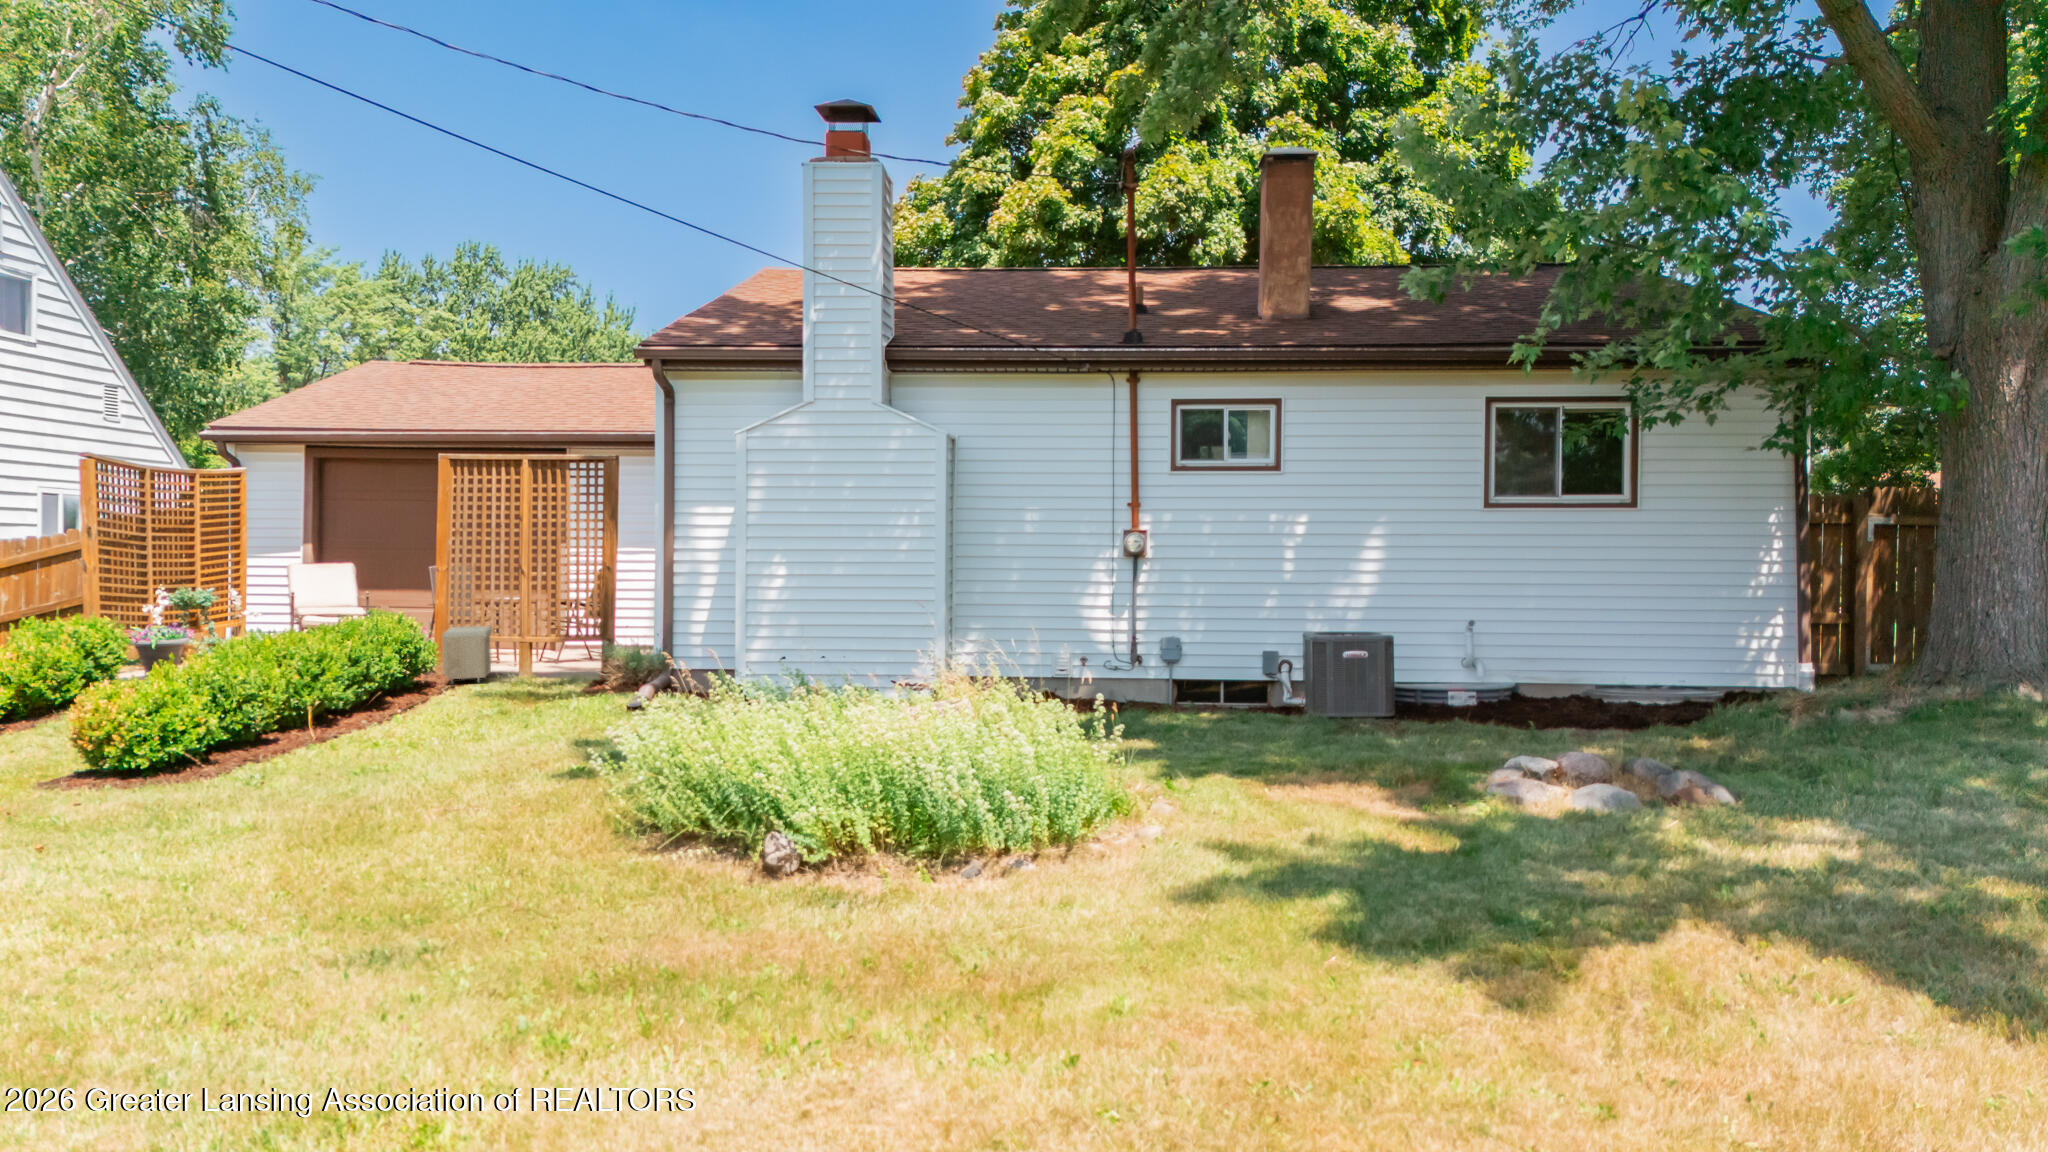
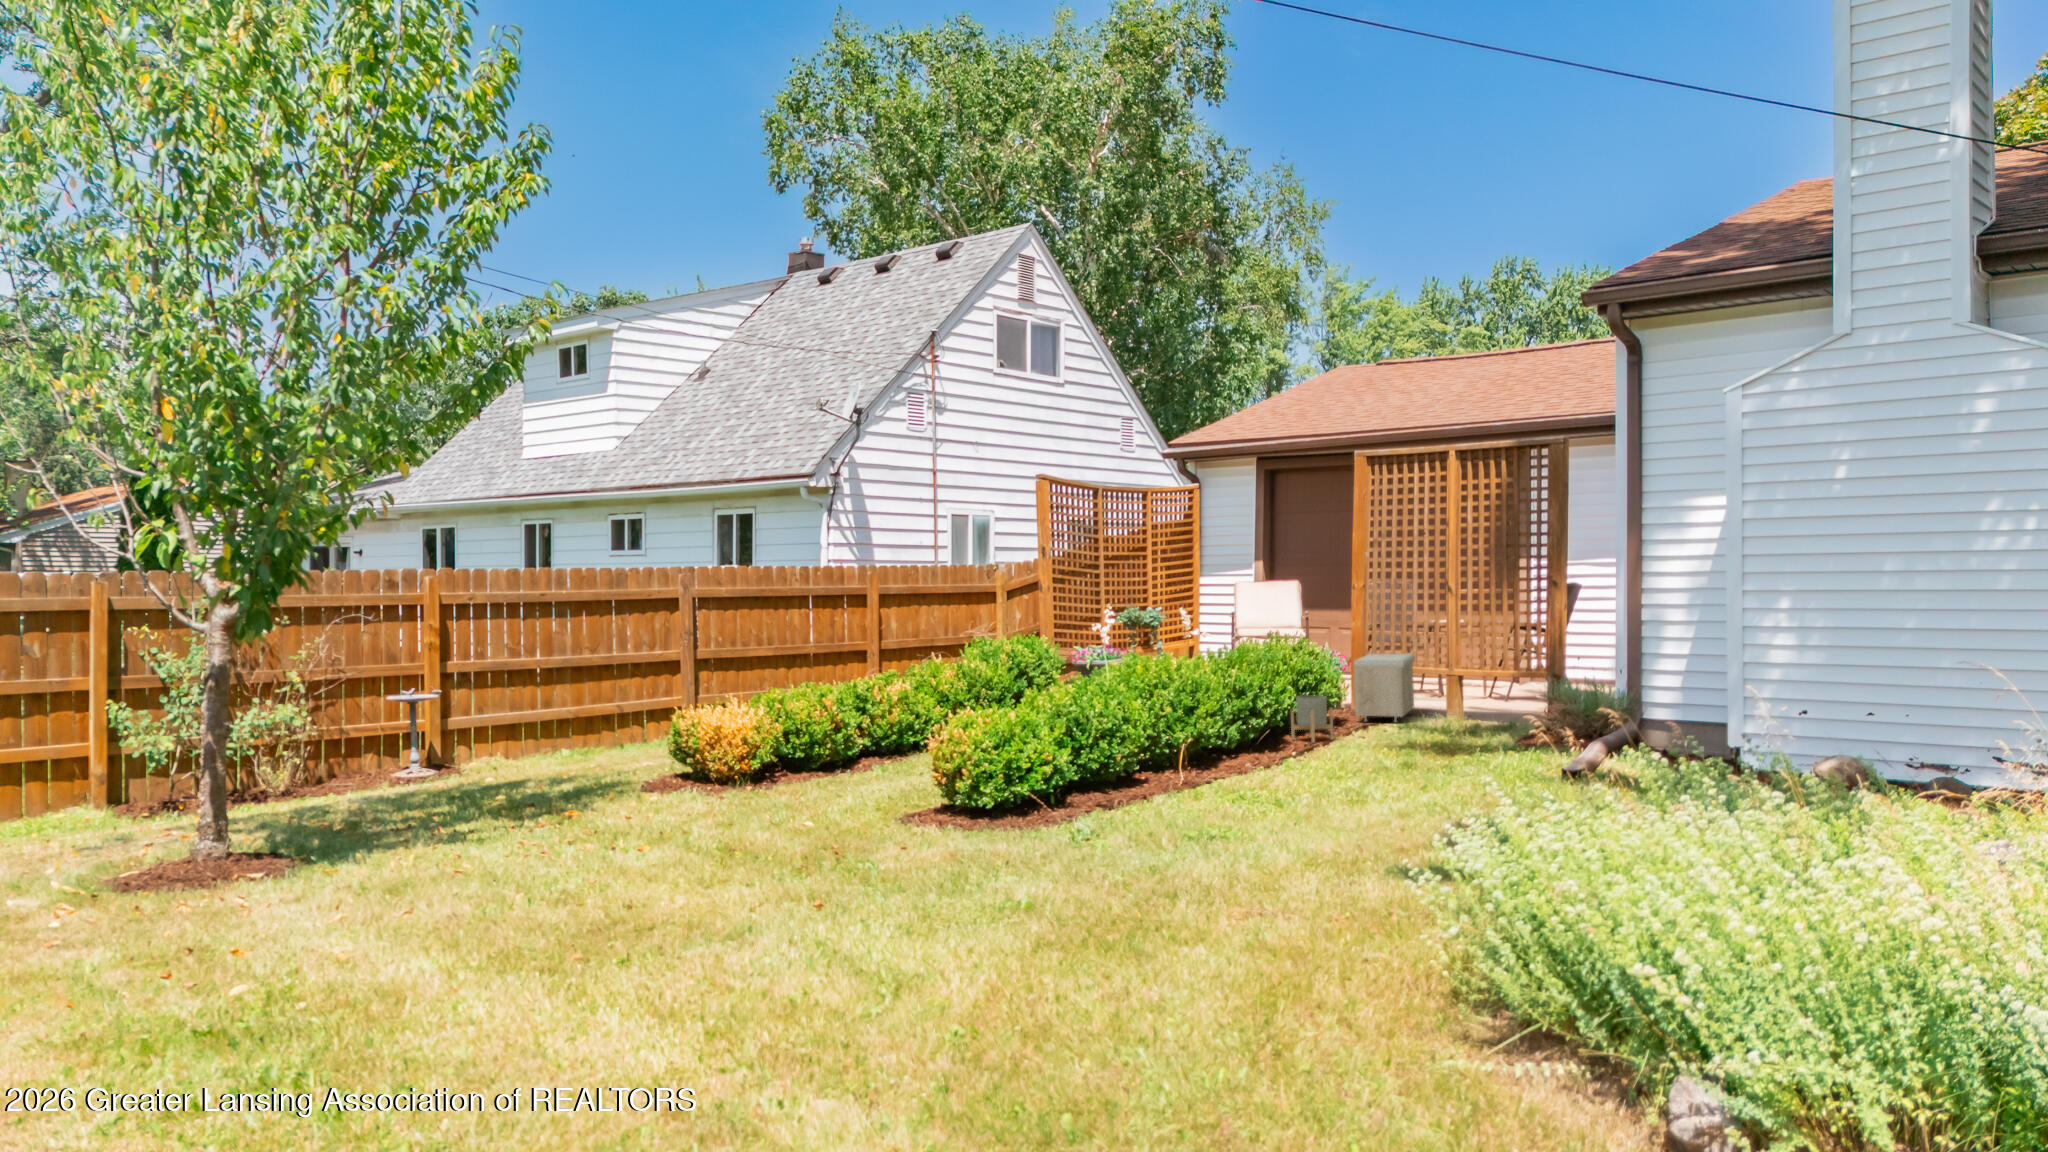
planter: none [393,662,432,702] -> present [1290,696,1334,743]

